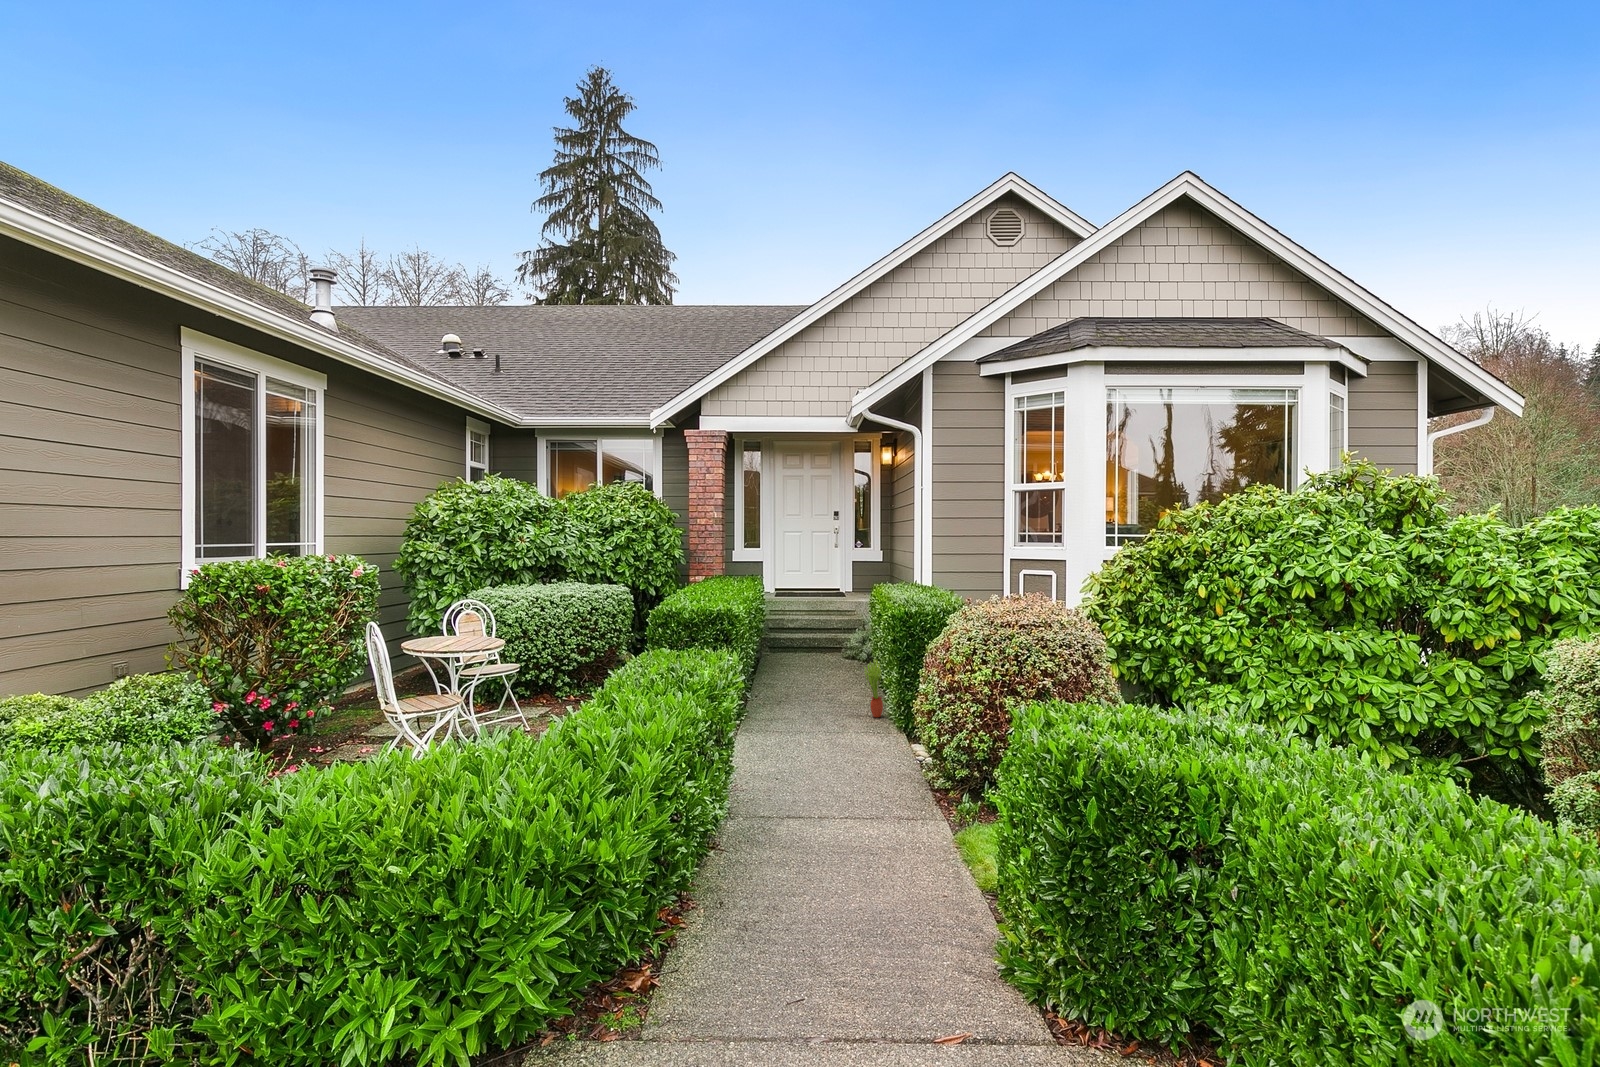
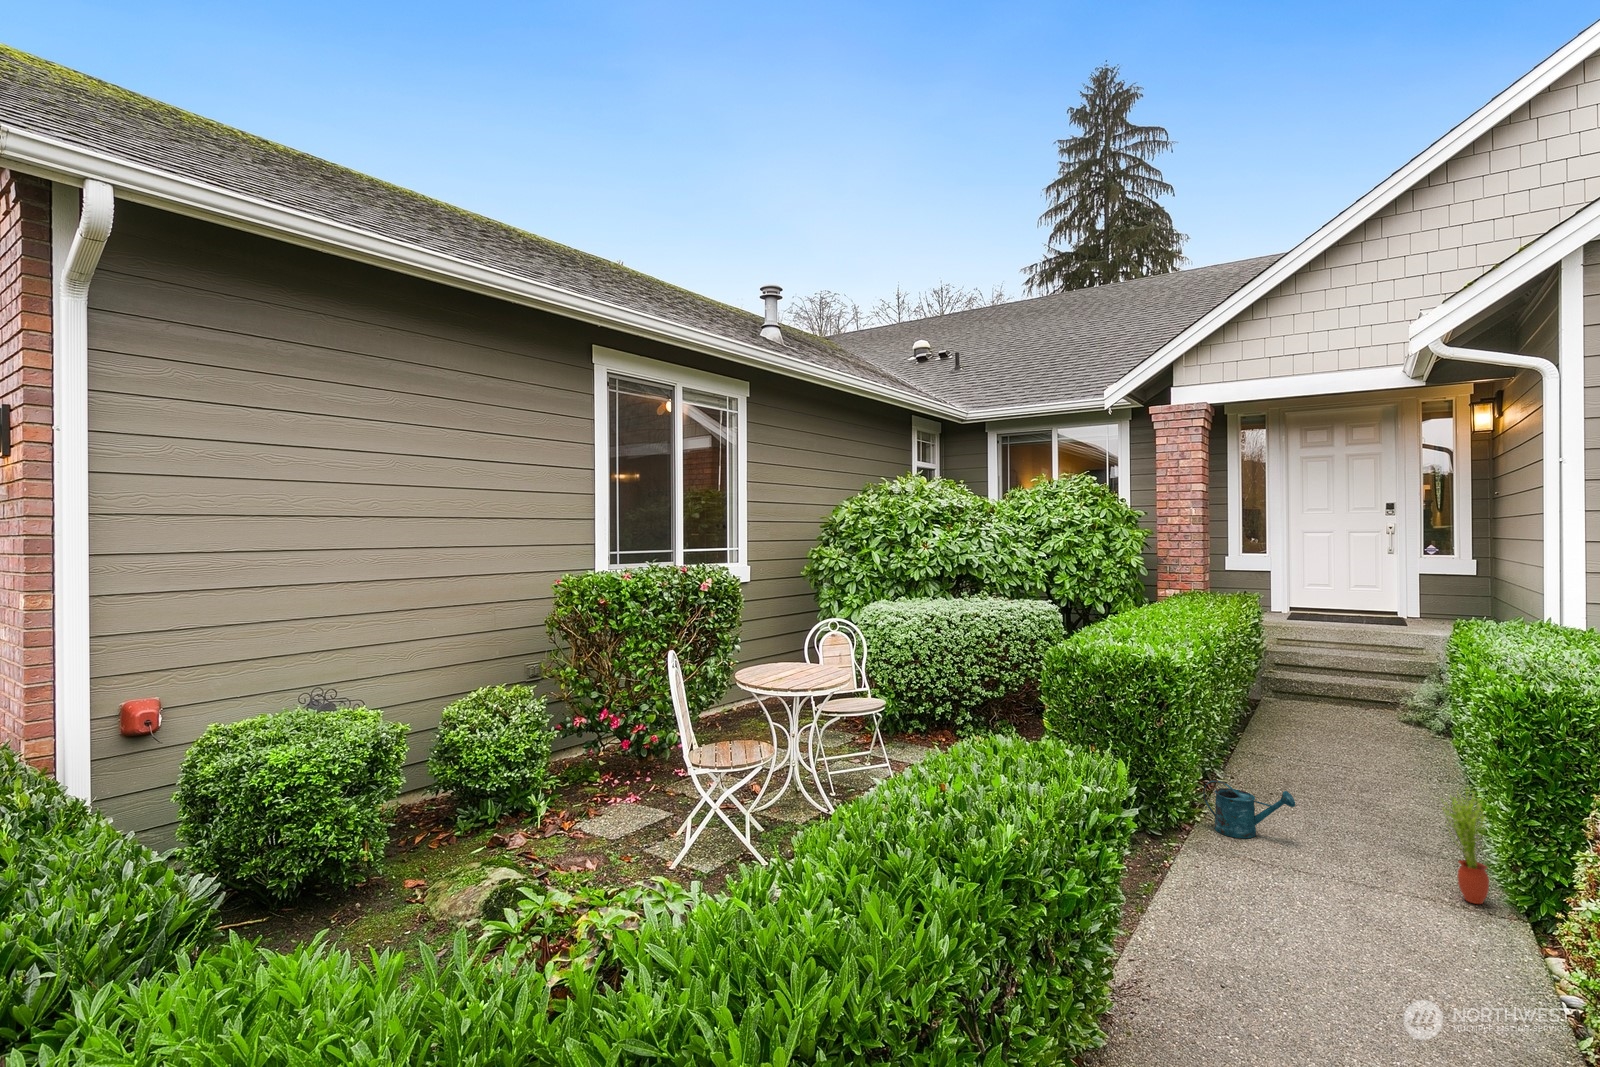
watering can: none [749,681,798,714] -> present [1203,780,1295,838]

